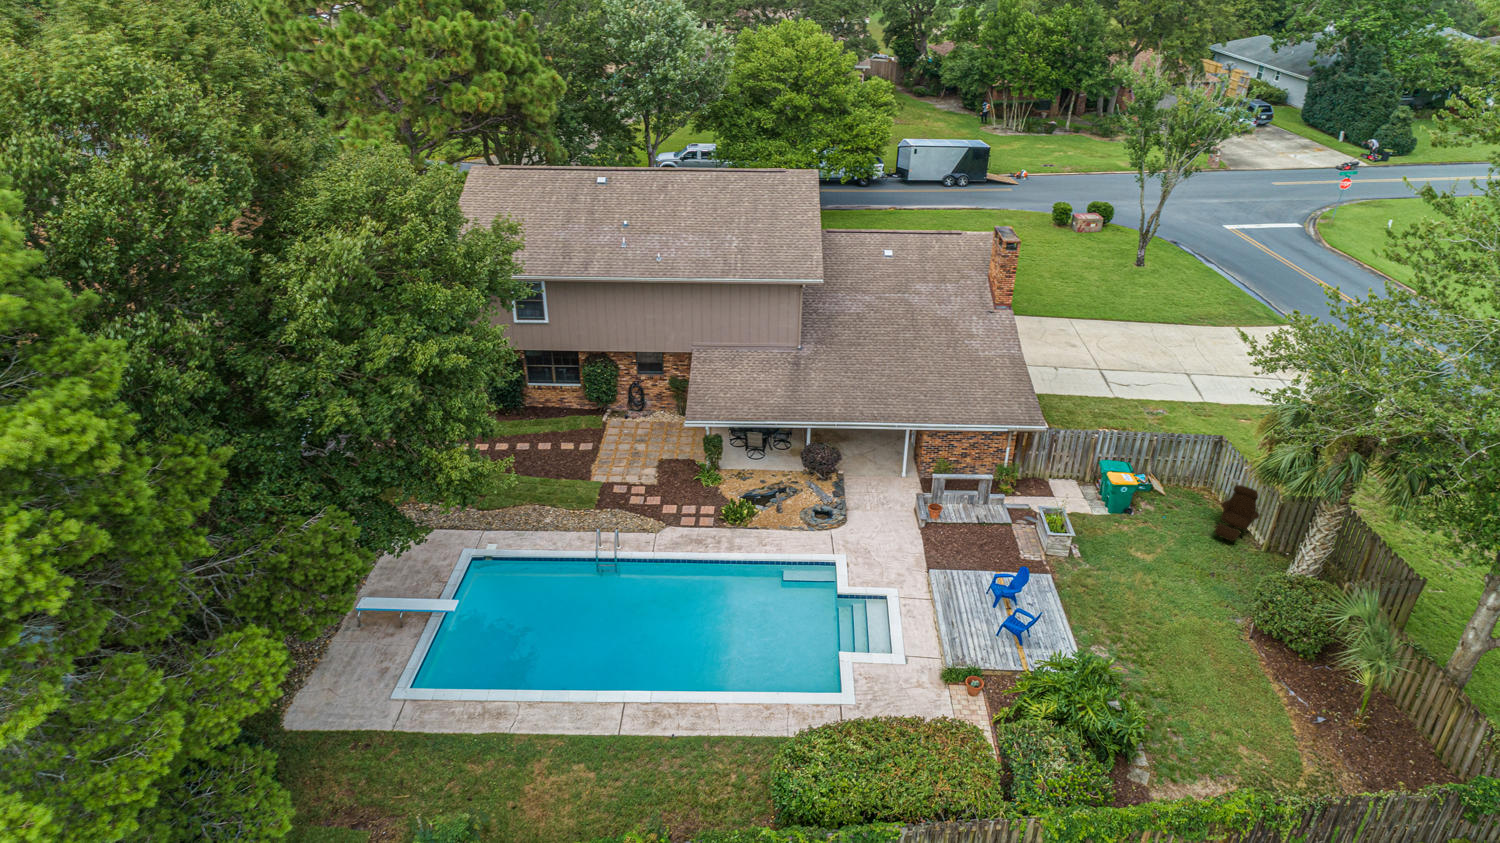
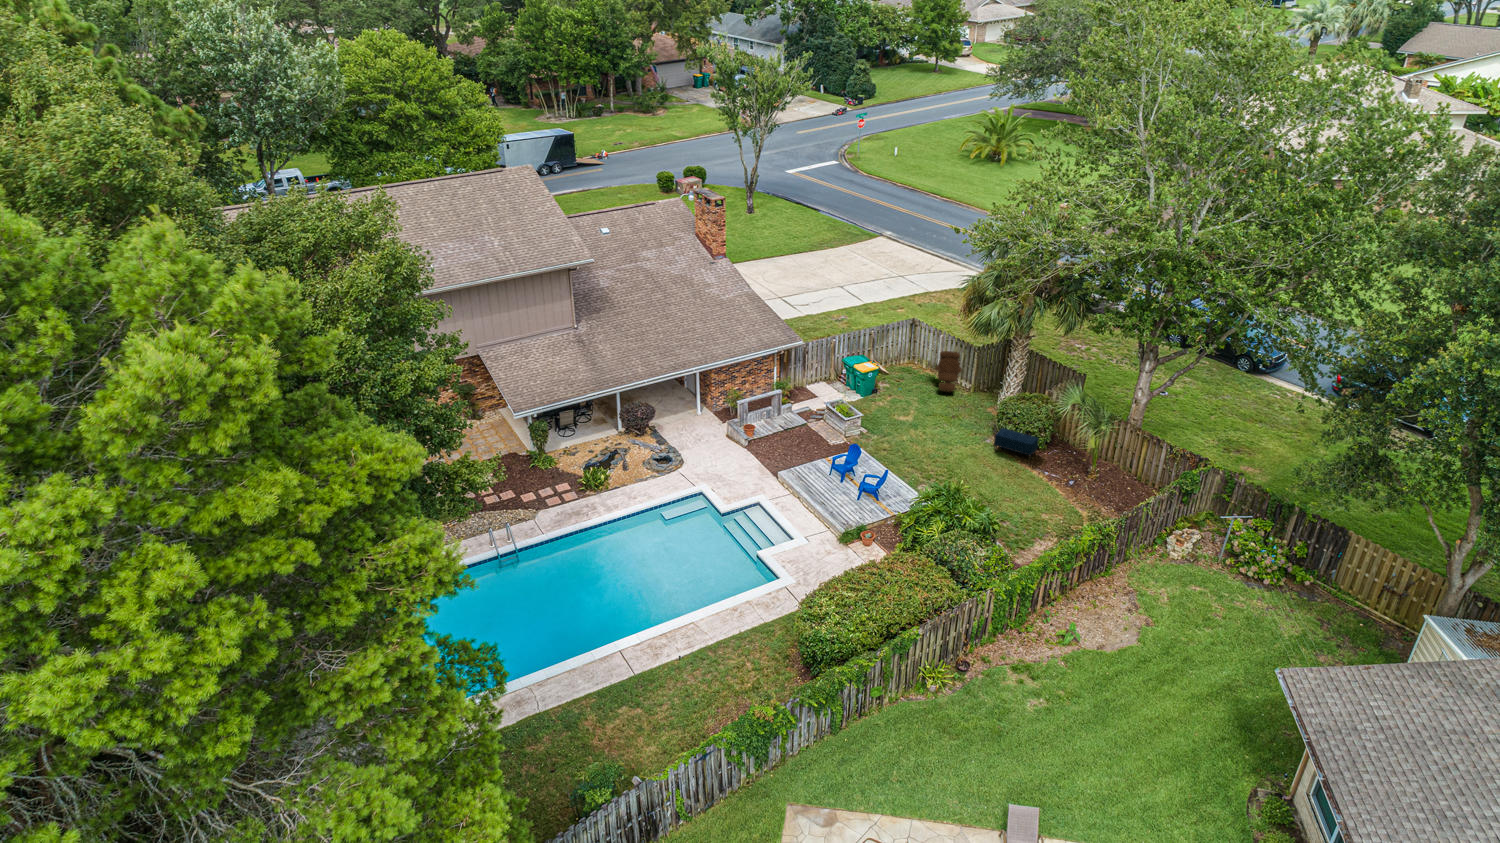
bench: none [1236,612,1304,669] -> present [994,428,1039,459]

